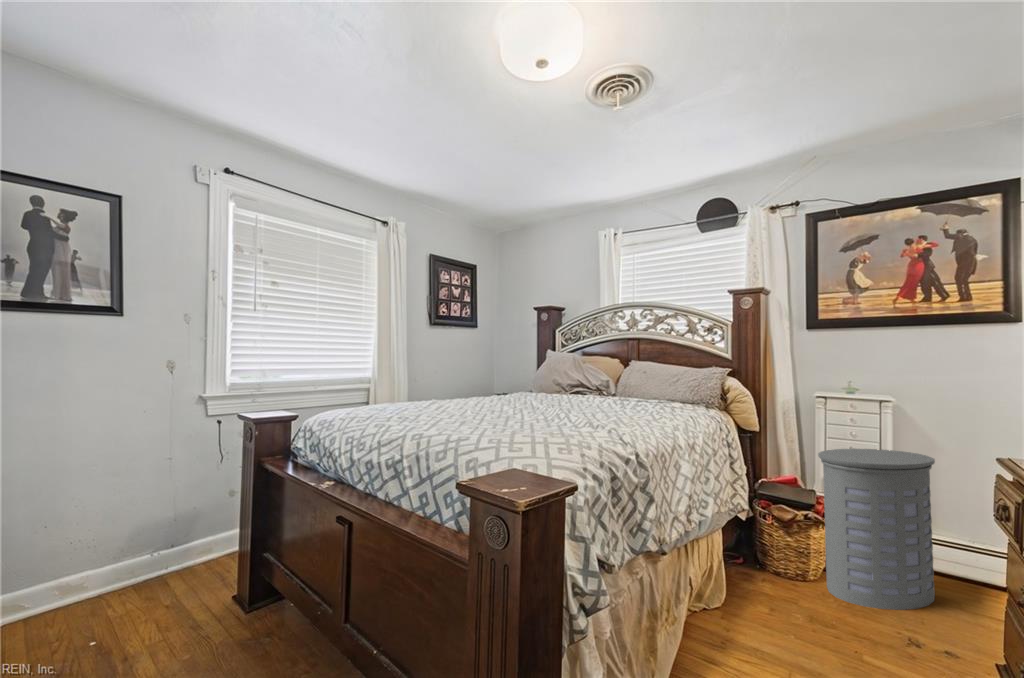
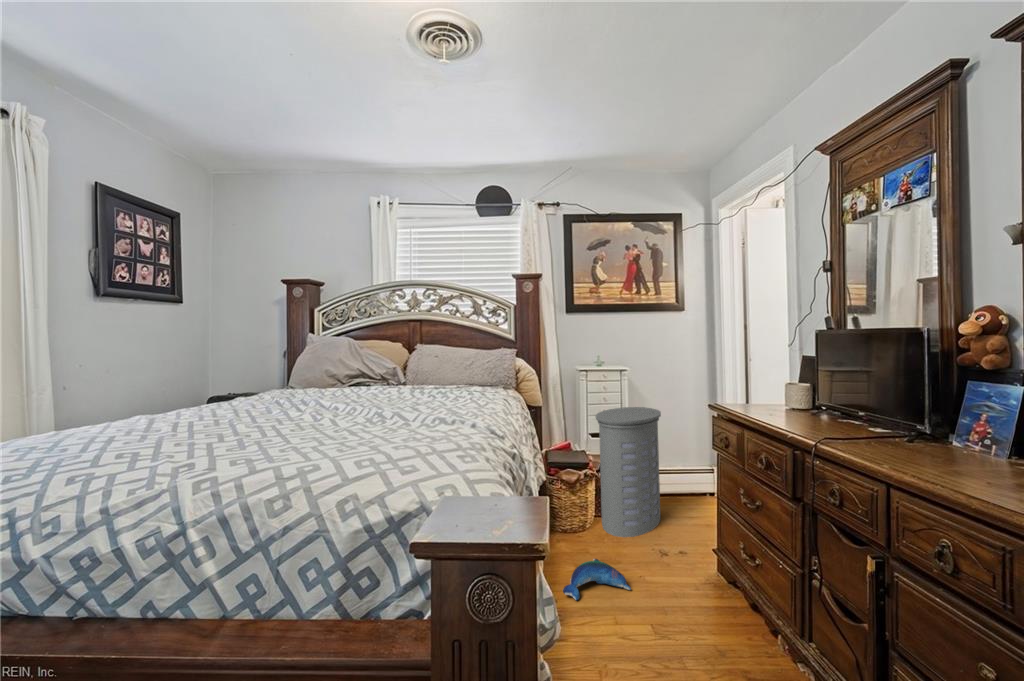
plush toy: none [724,597,809,642] -> present [563,559,631,600]

